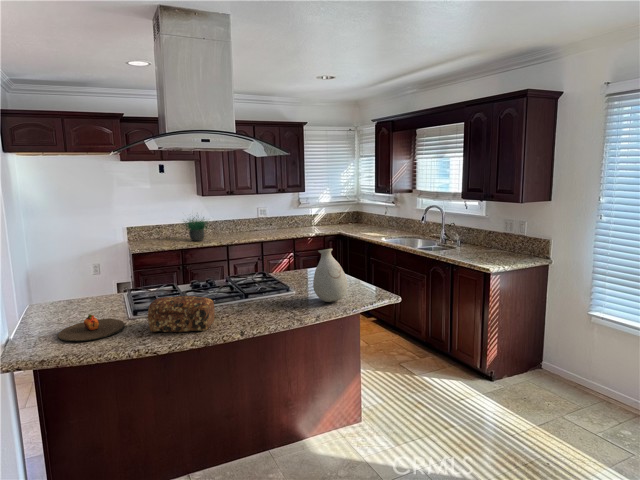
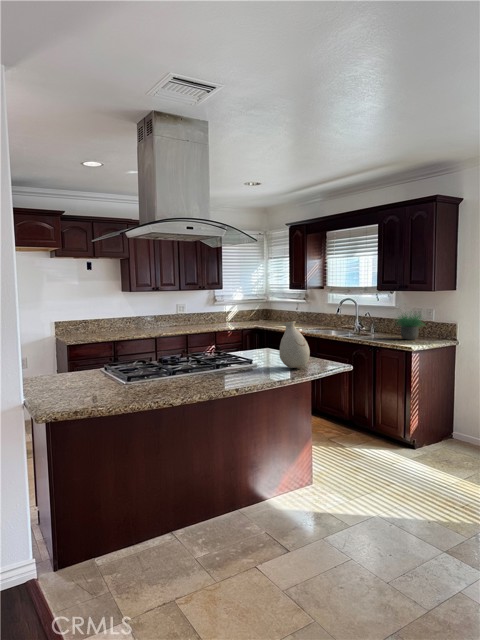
potted plant: present [184,217,207,241] -> present [396,314,423,340]
bread loaf: present [148,296,215,332] -> none [152,358,205,390]
plate: present [58,315,125,341] -> none [68,376,125,397]

